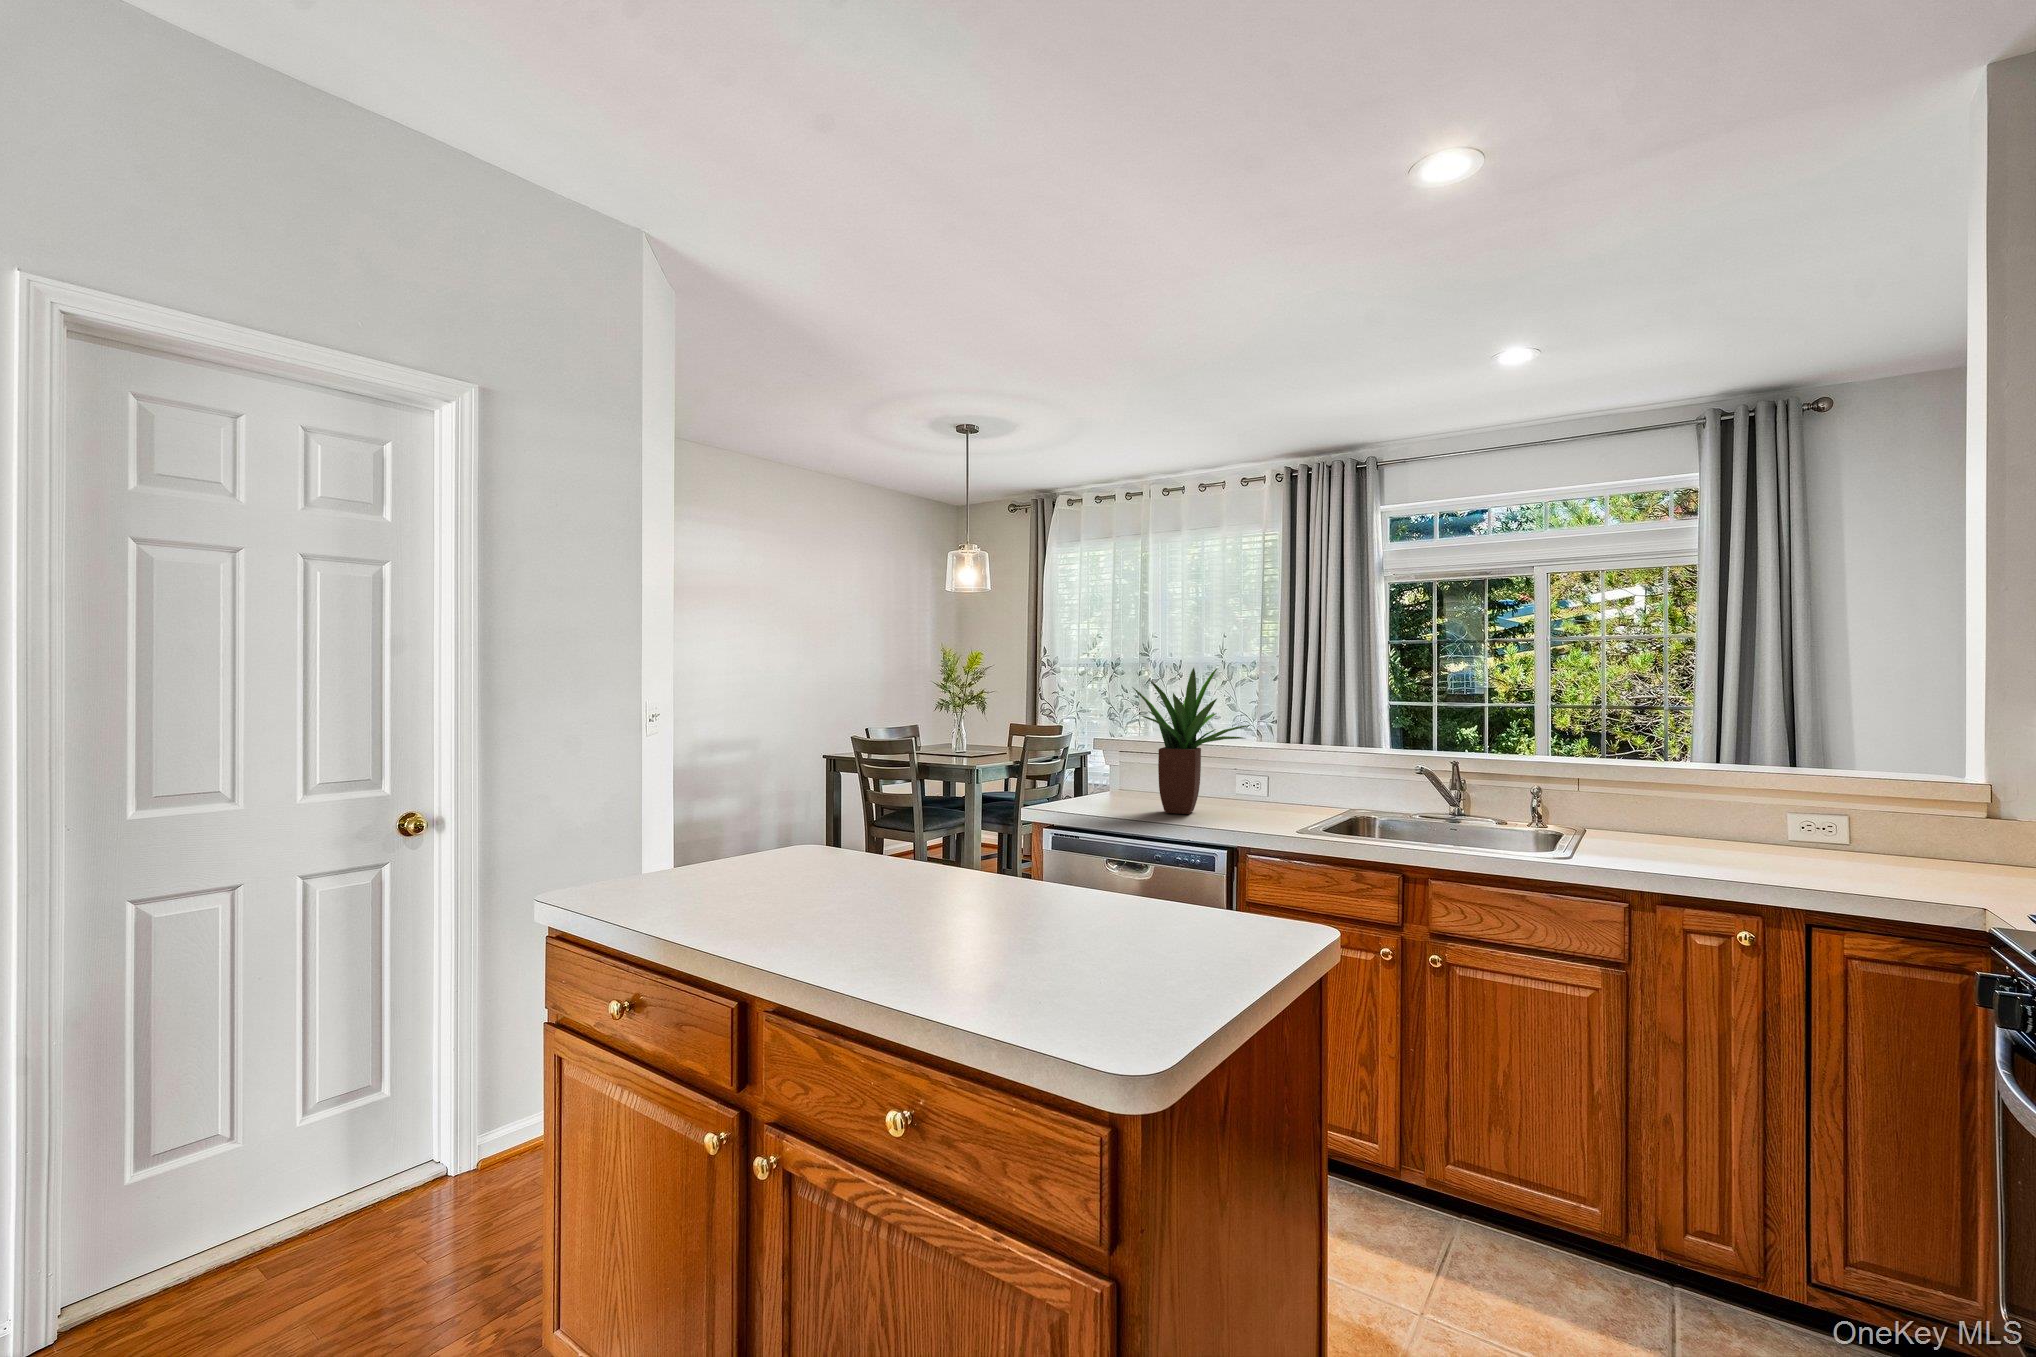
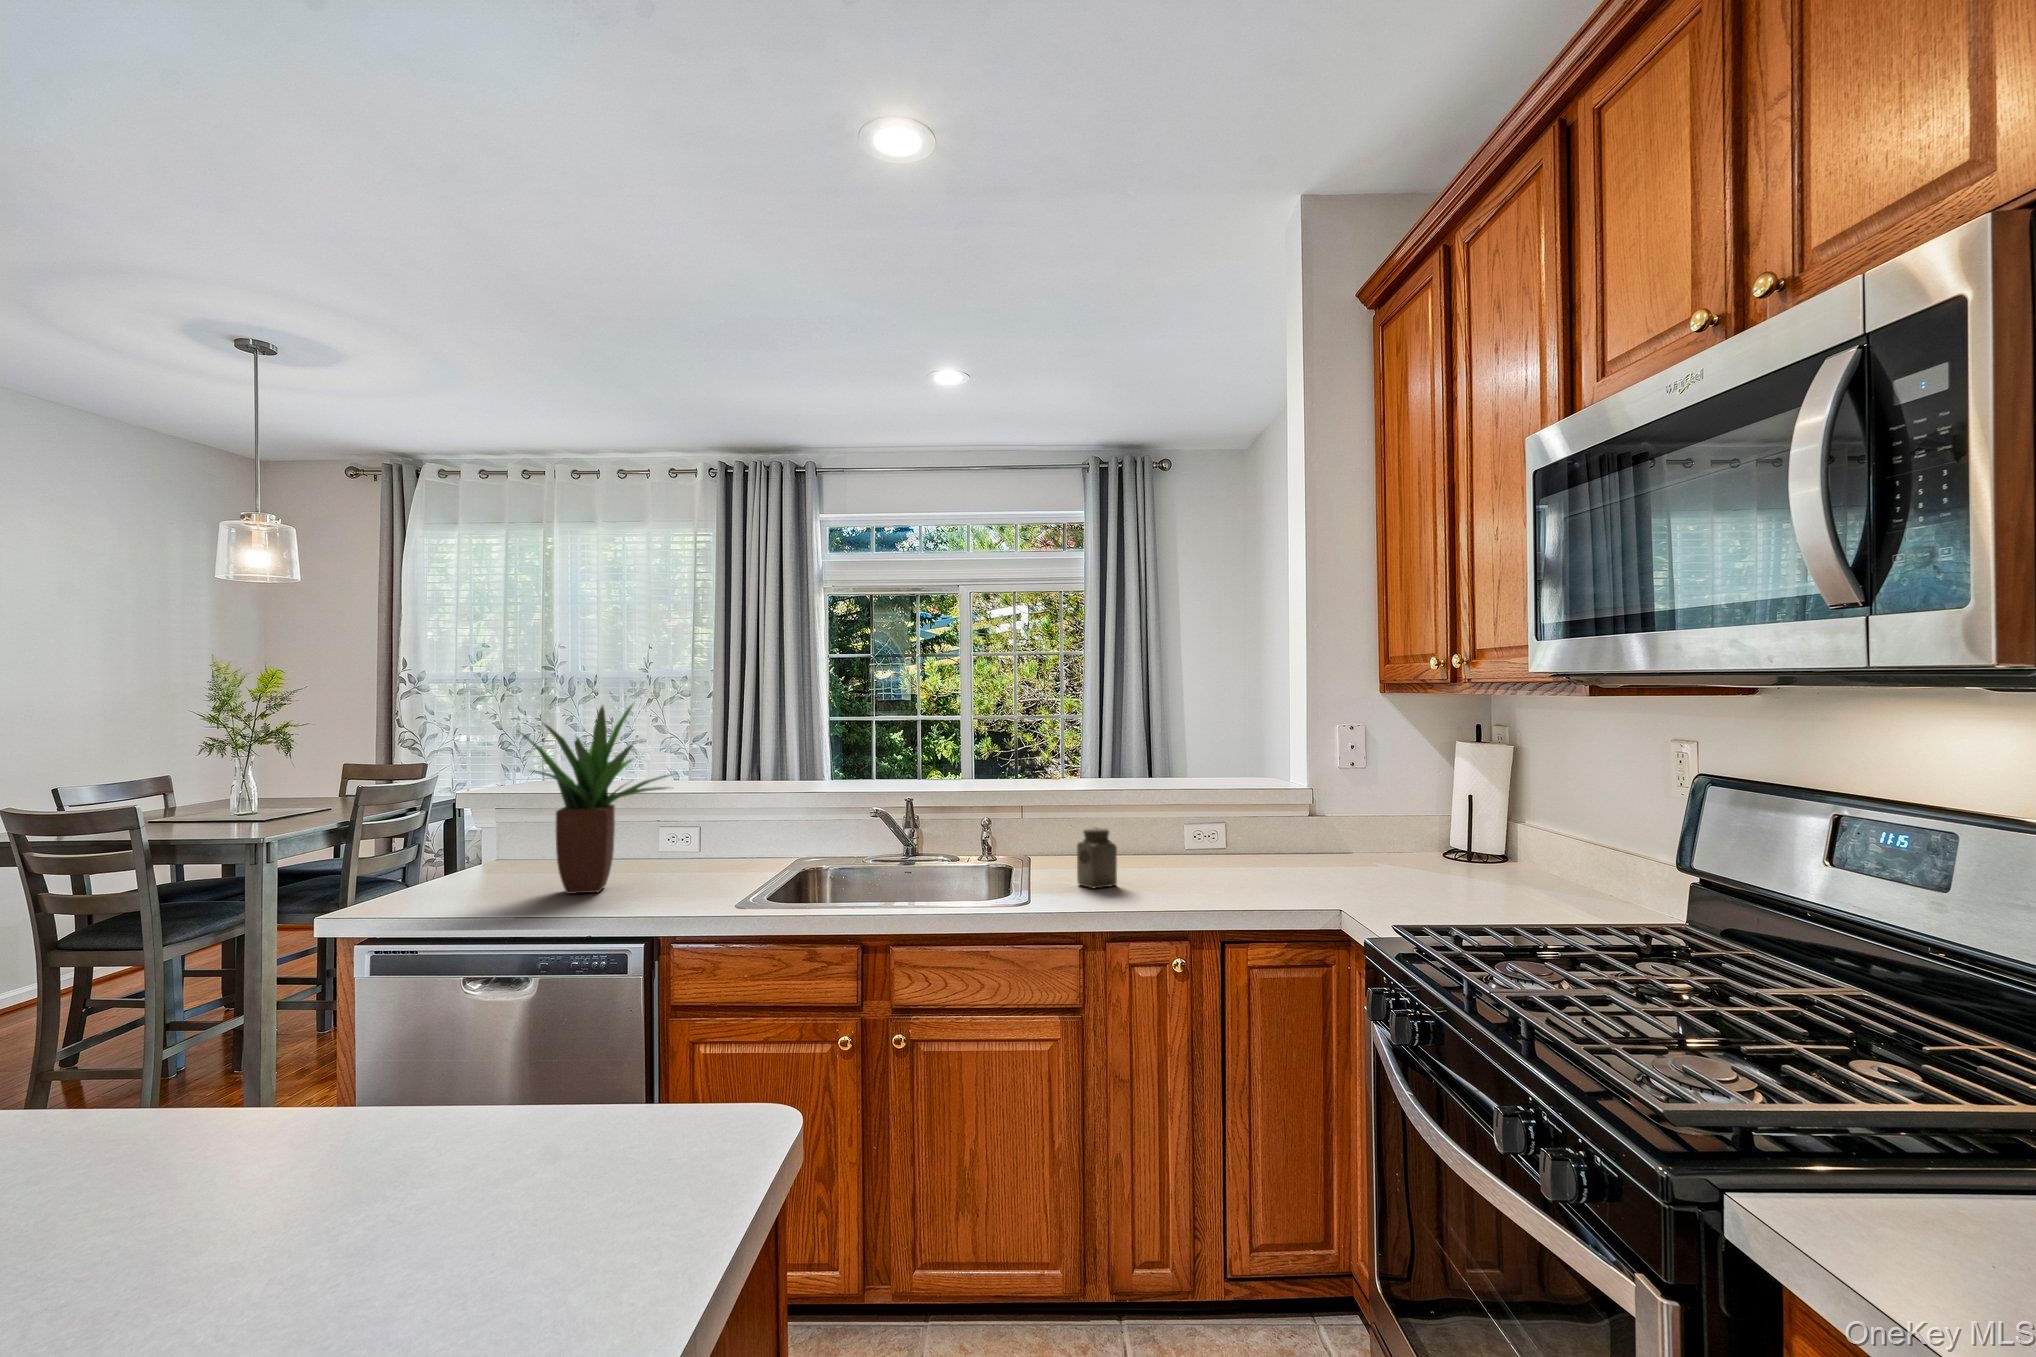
salt shaker: none [1631,796,1678,855] -> present [1077,827,1117,889]

